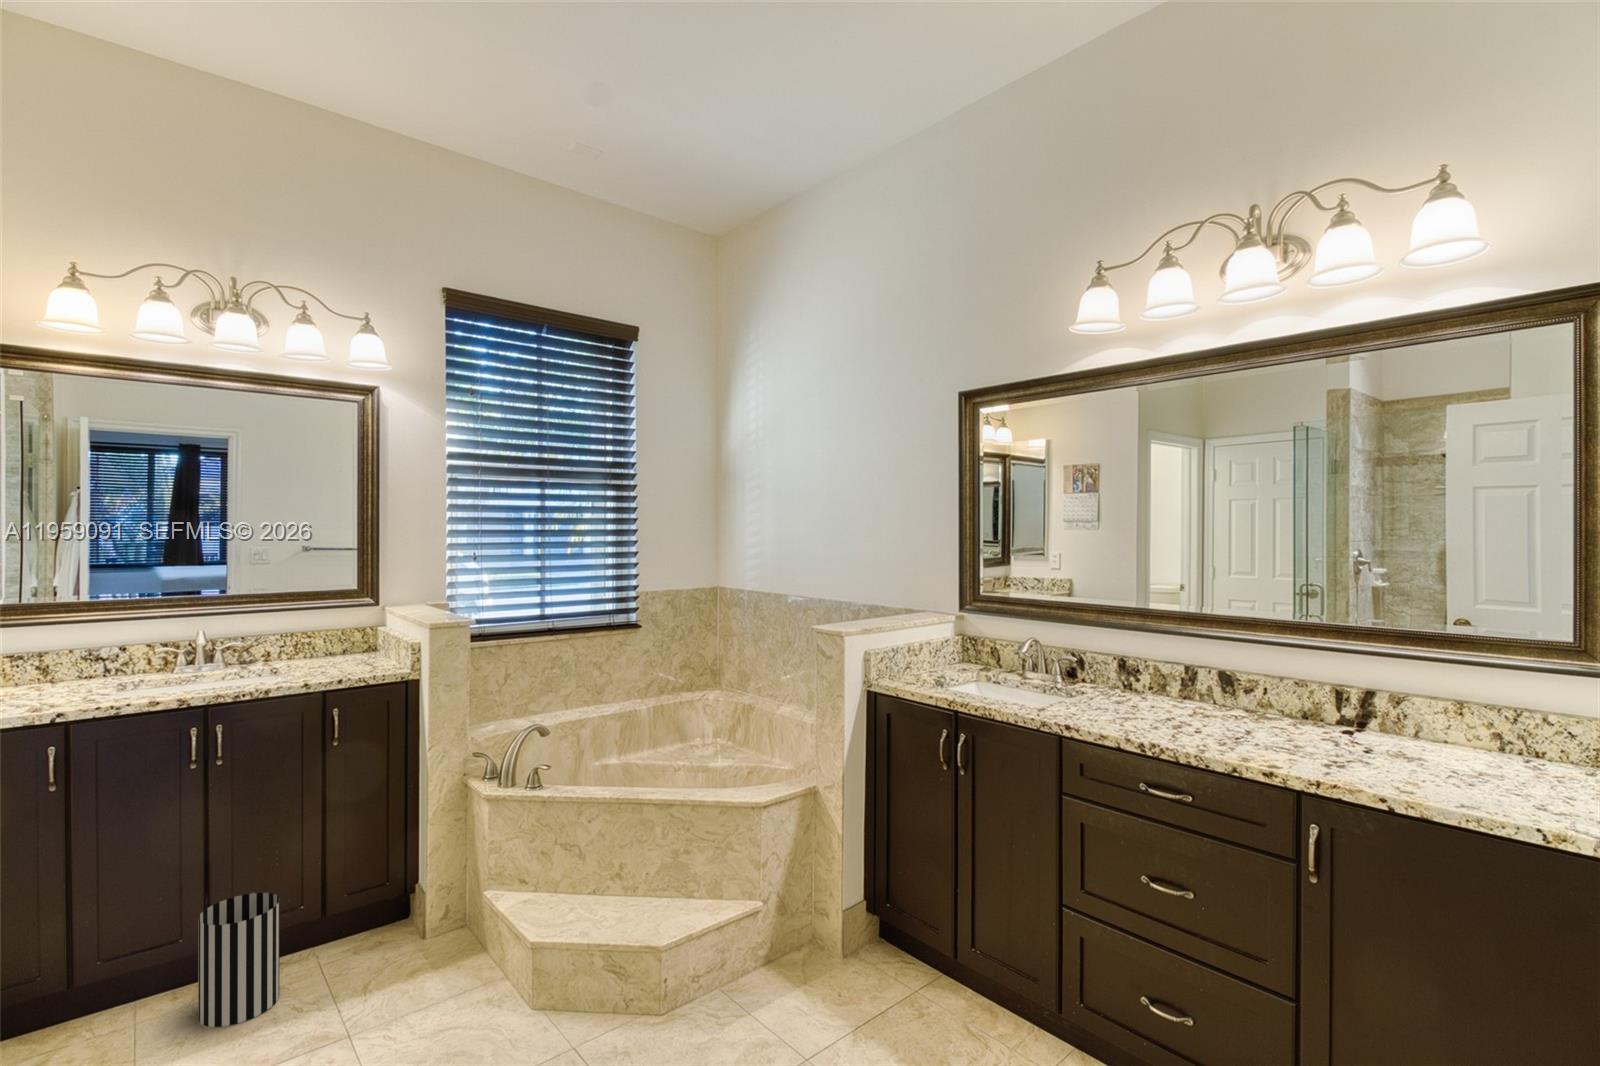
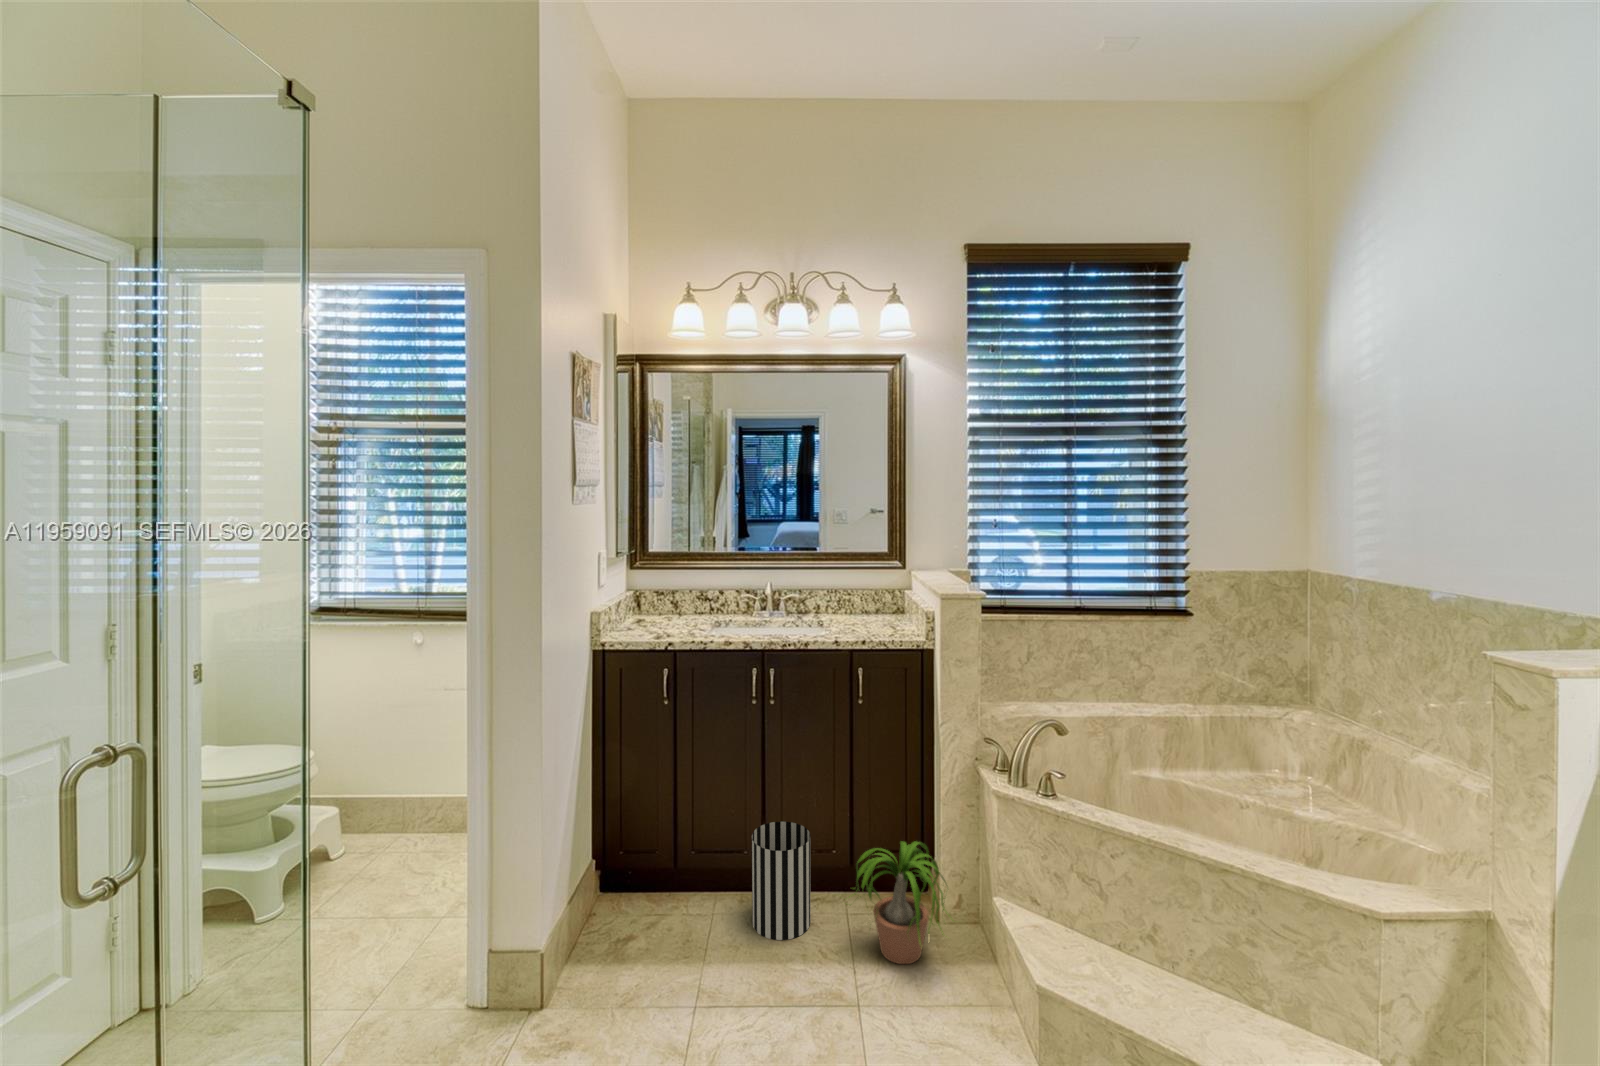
potted plant: none [317,867,459,991] -> present [856,841,953,964]

